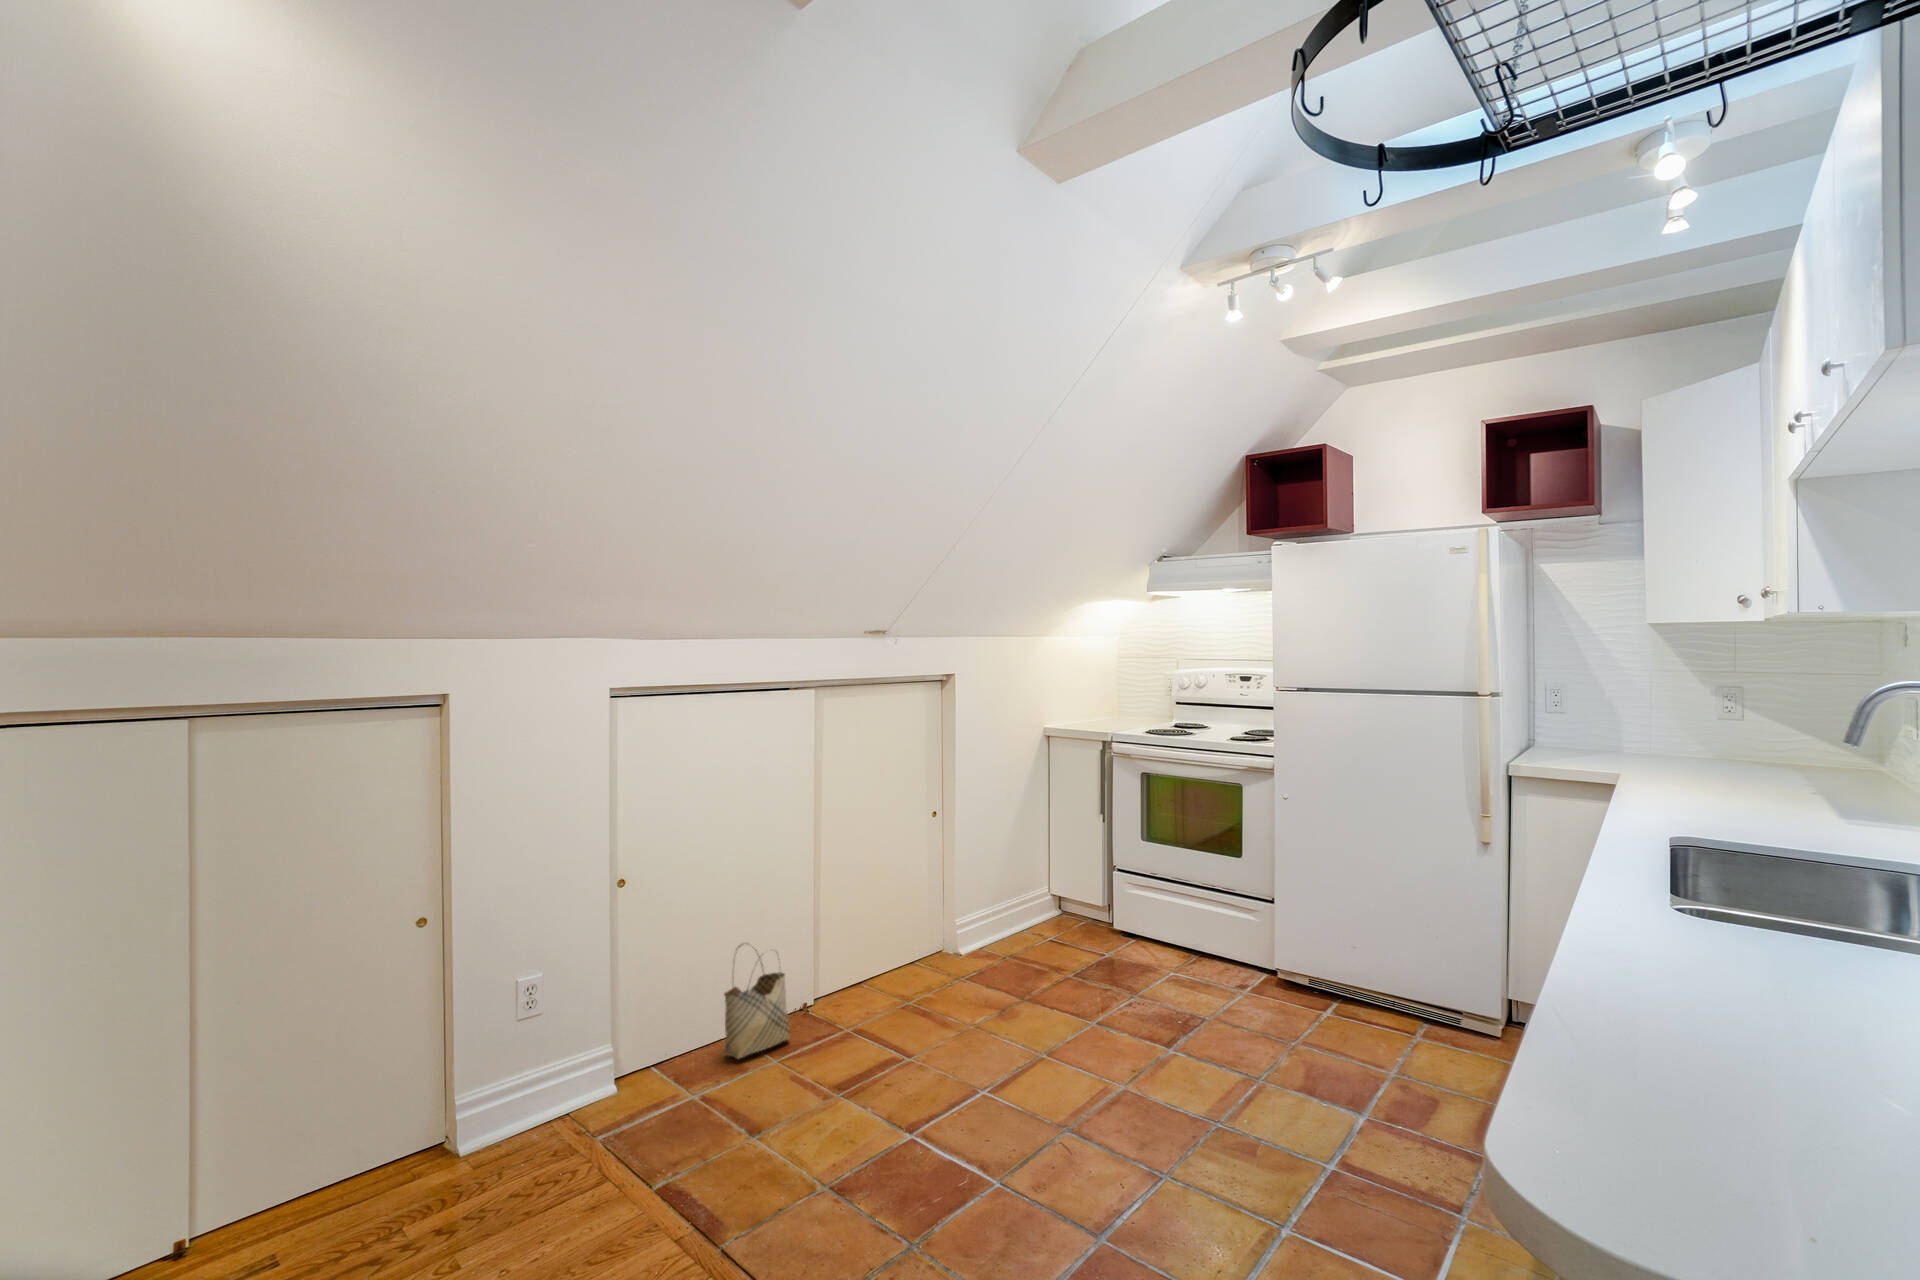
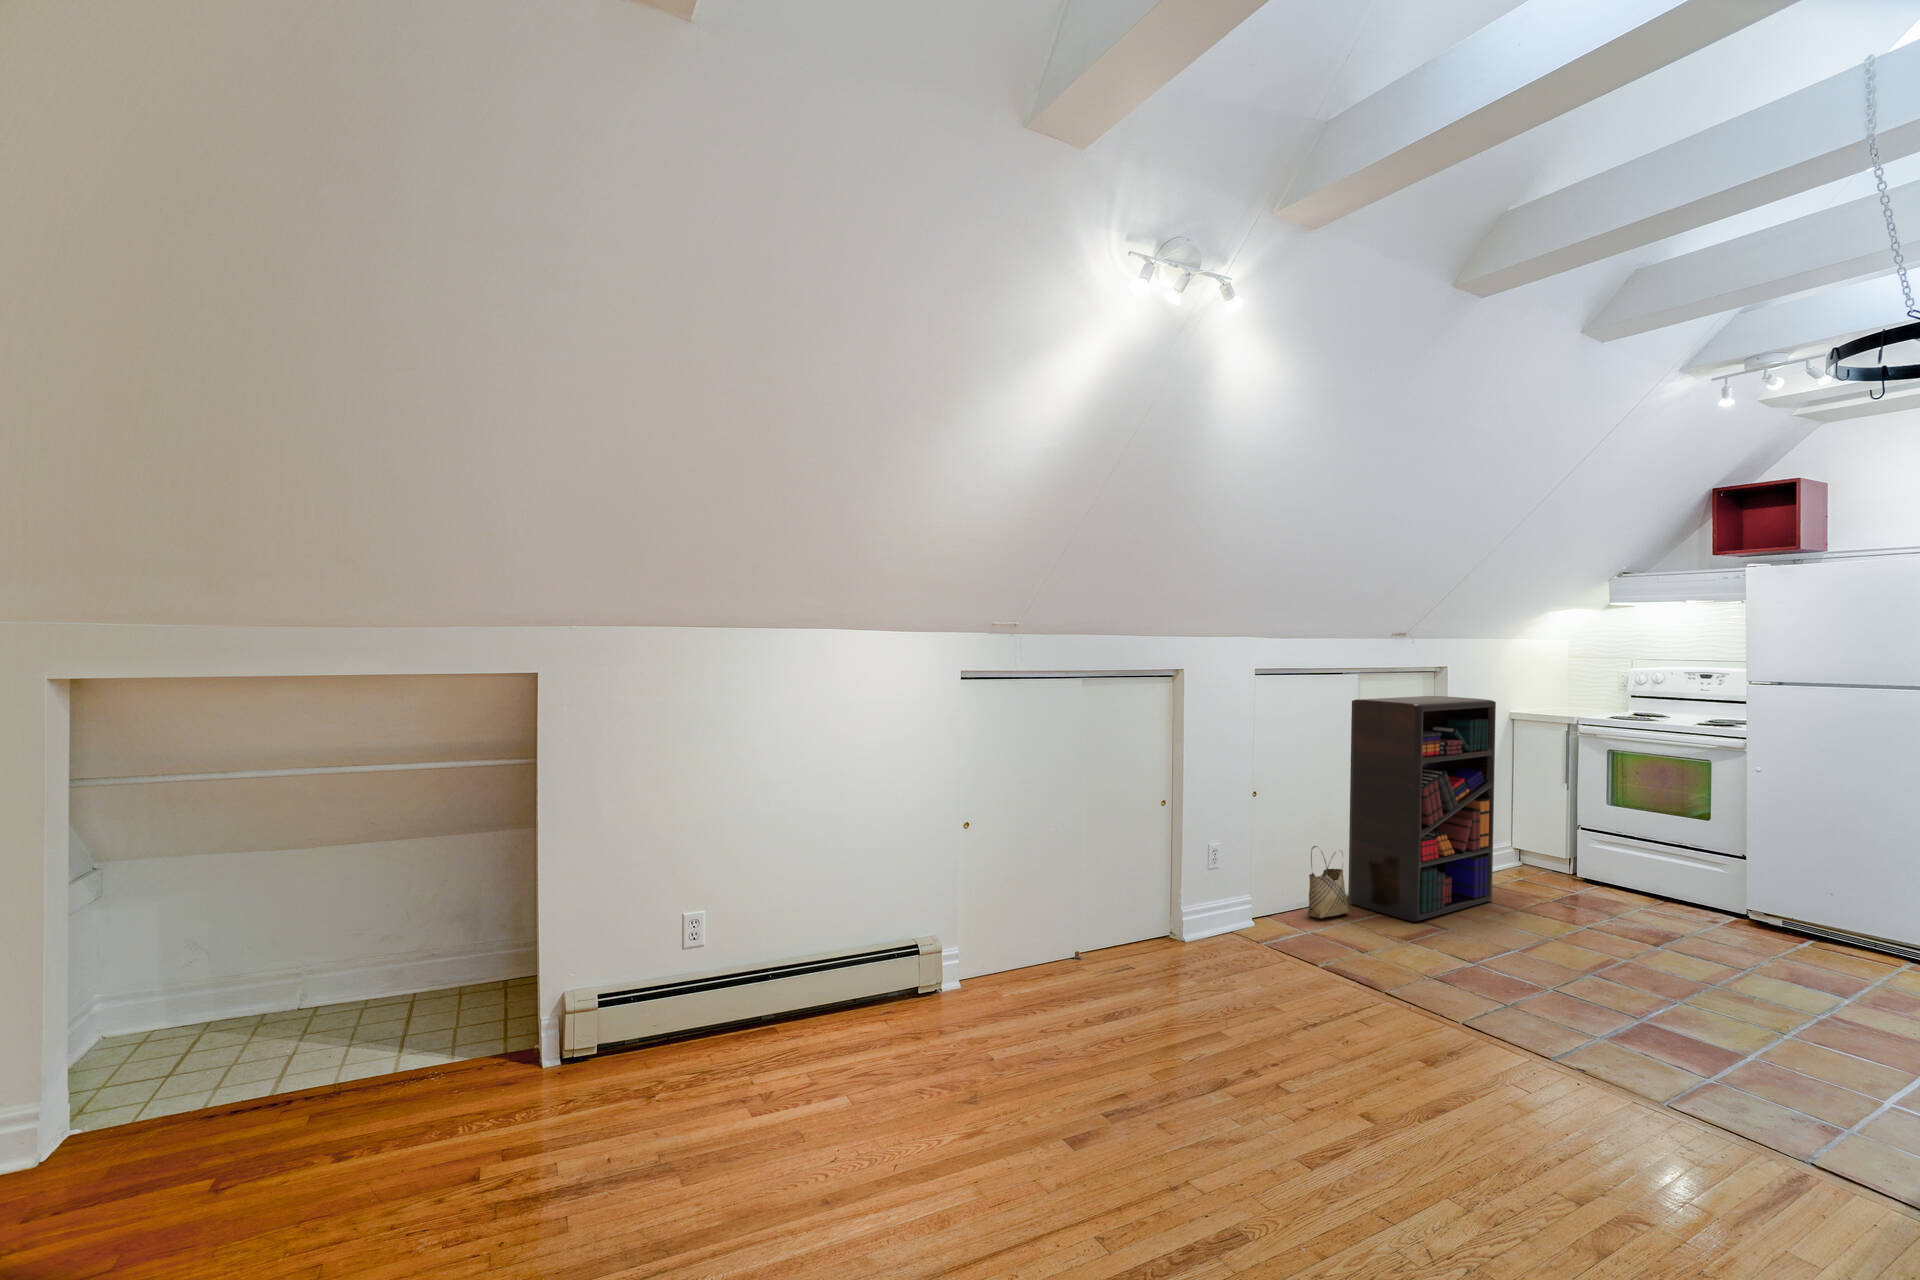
bookshelf: none [804,711,1003,1043] -> present [1348,696,1496,922]

